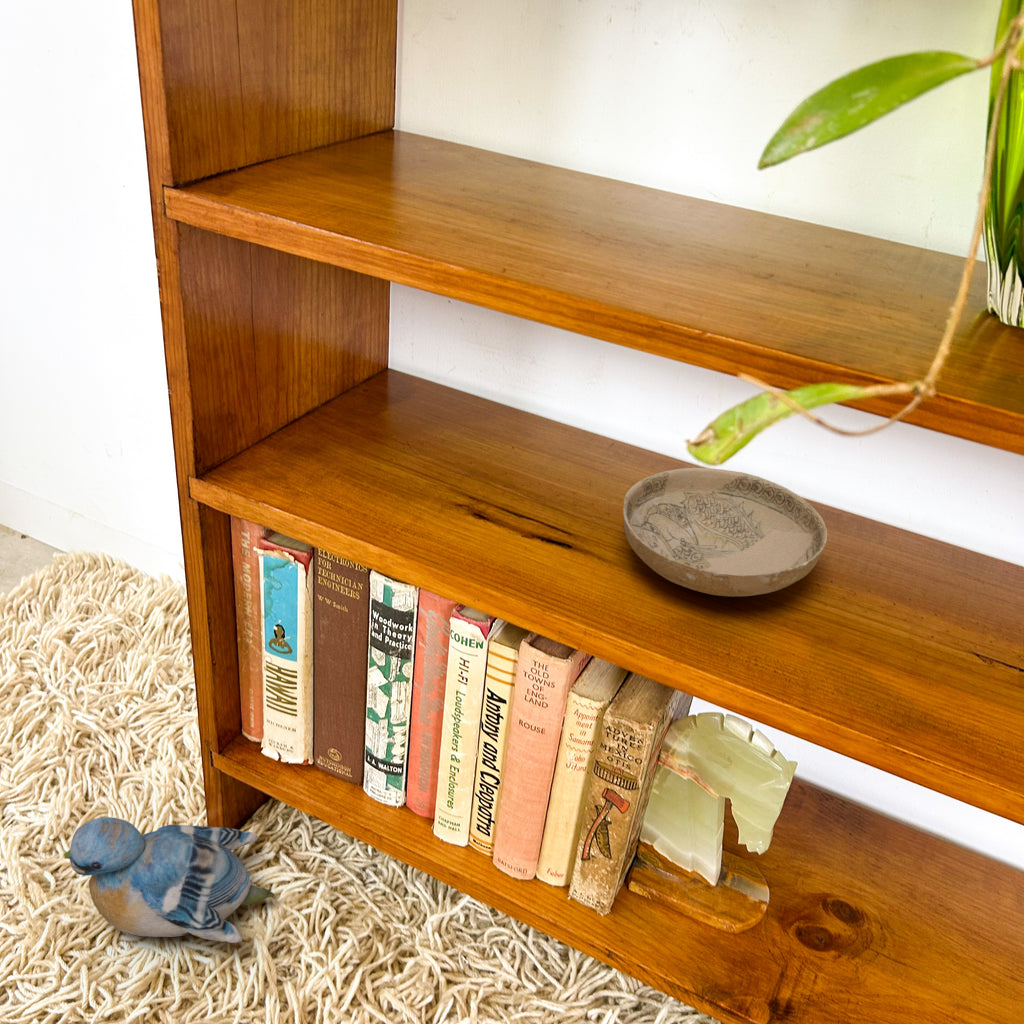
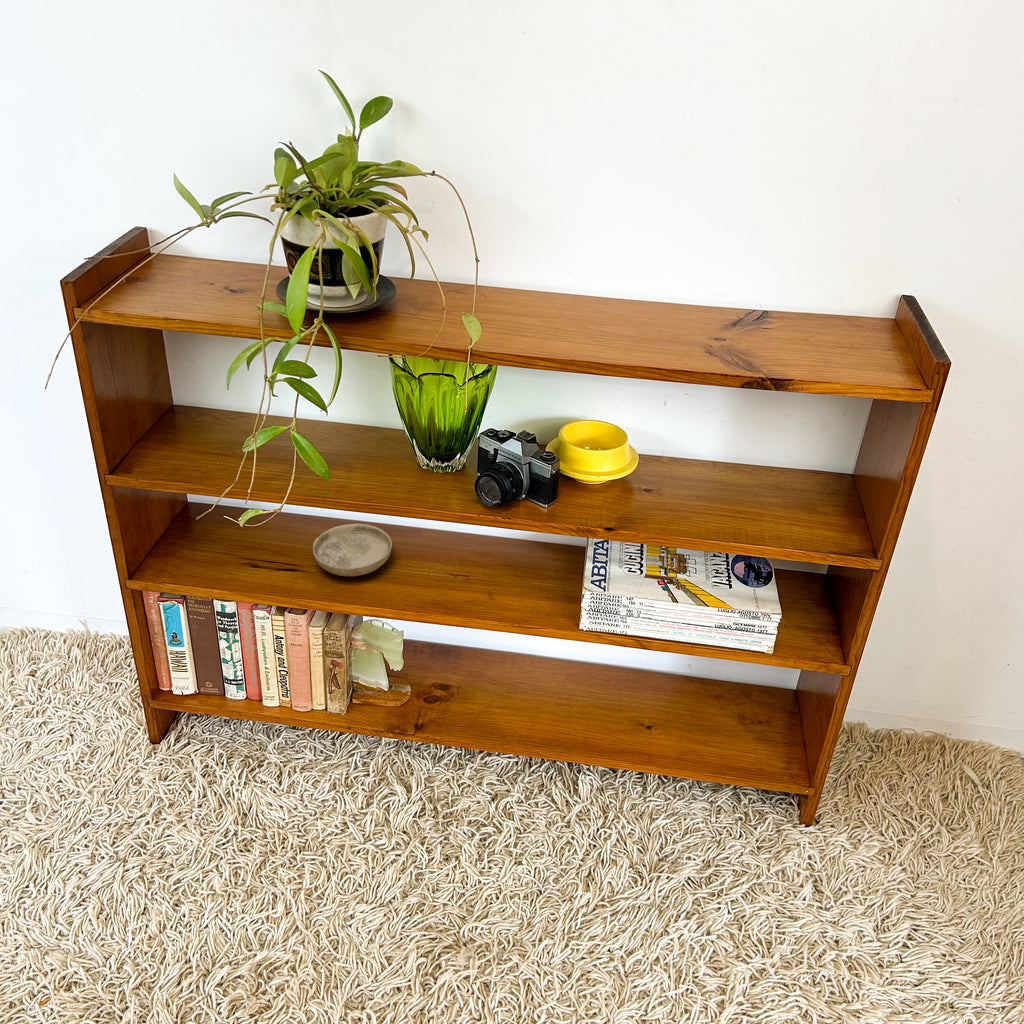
plush toy: present [64,817,274,943] -> none [100,730,197,784]

